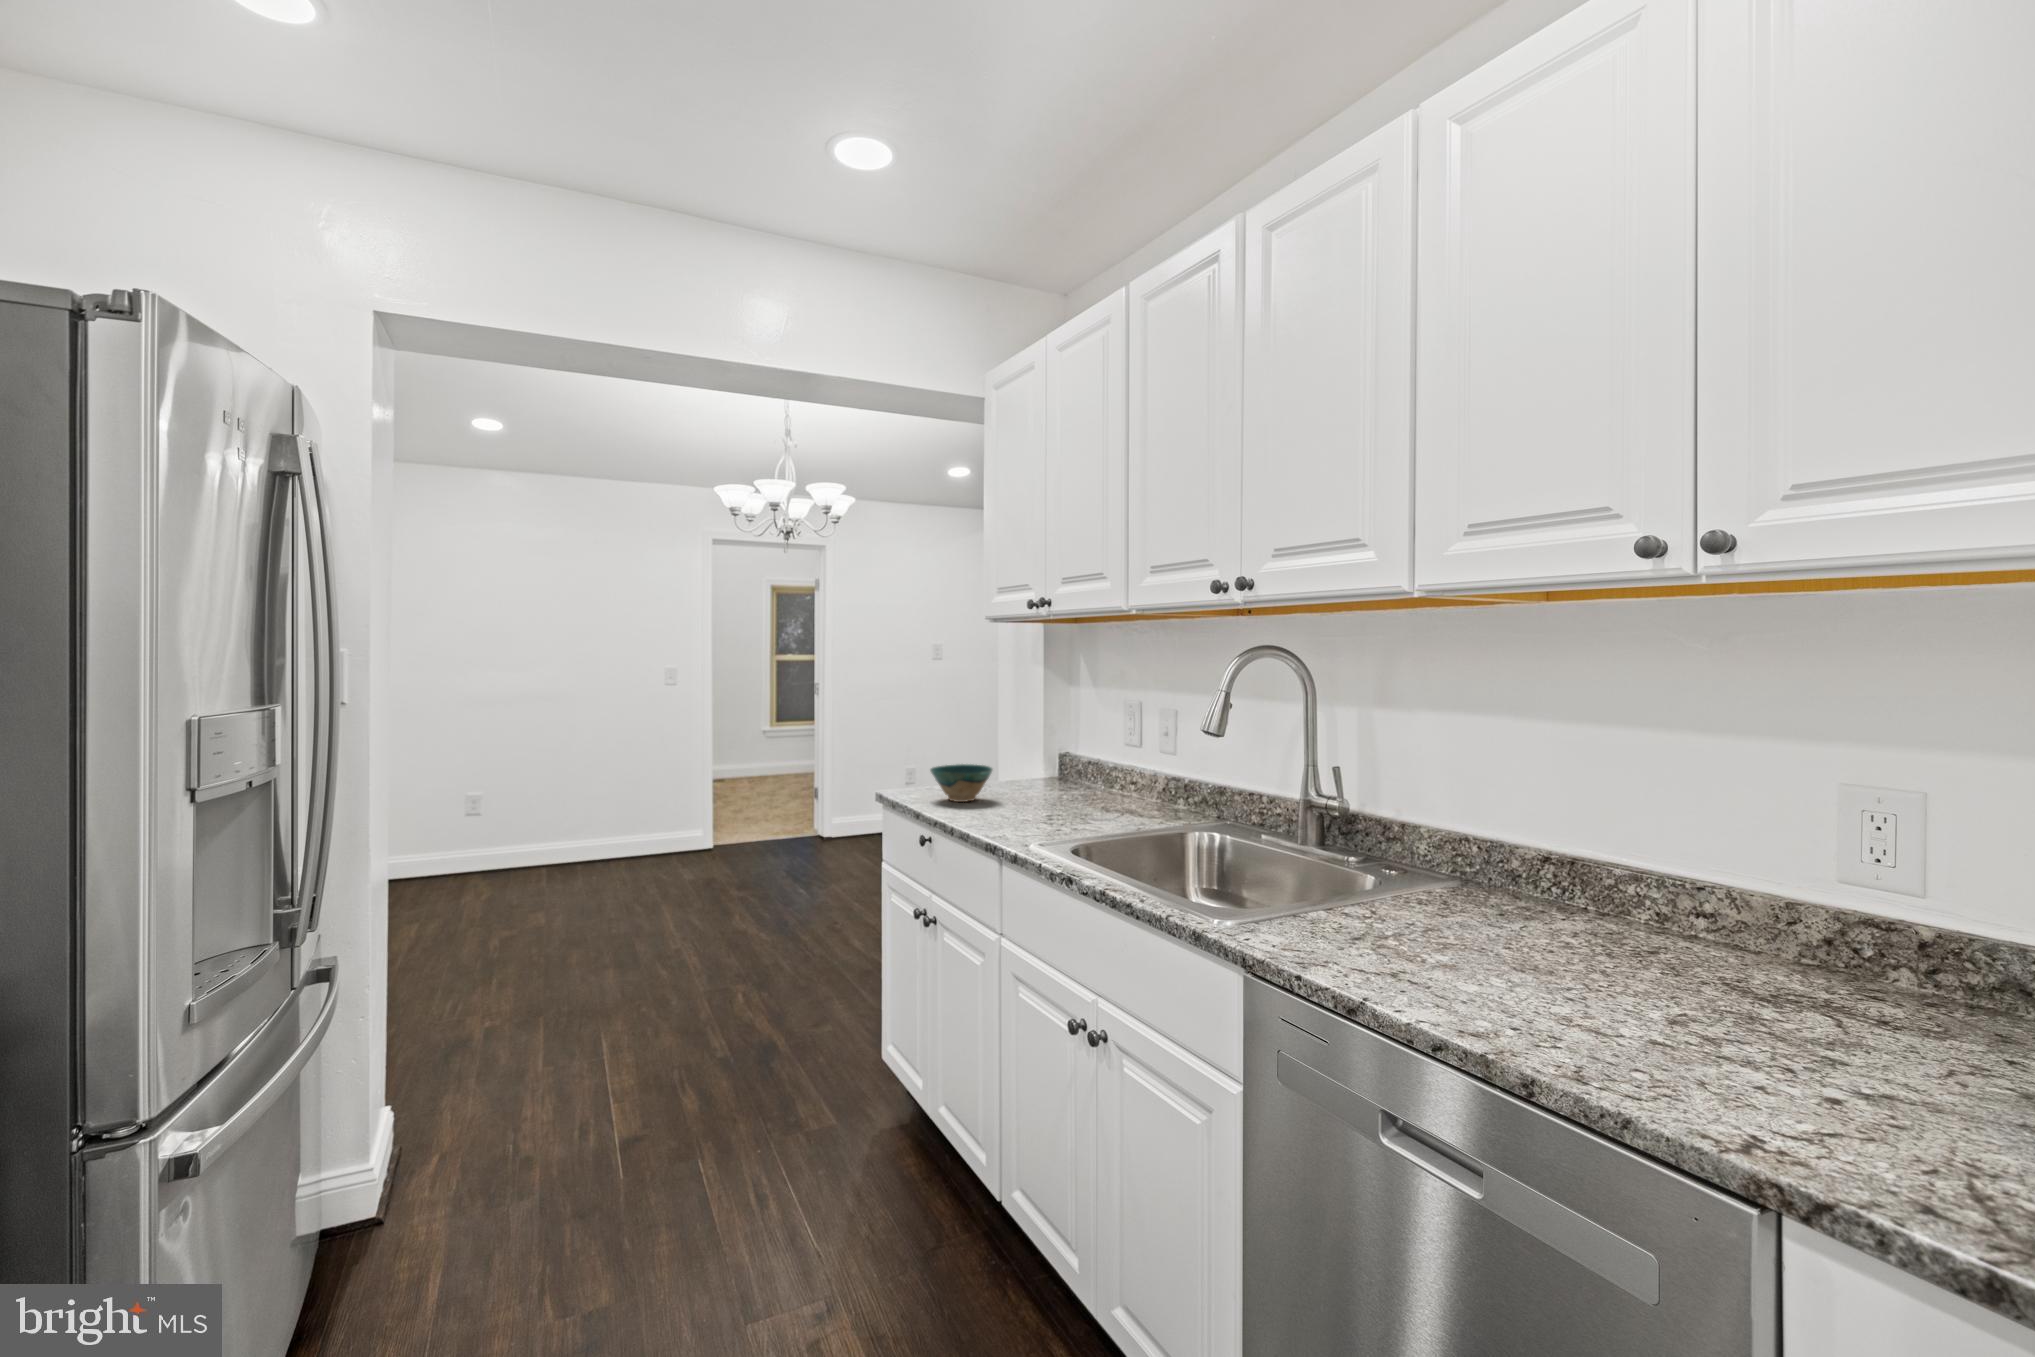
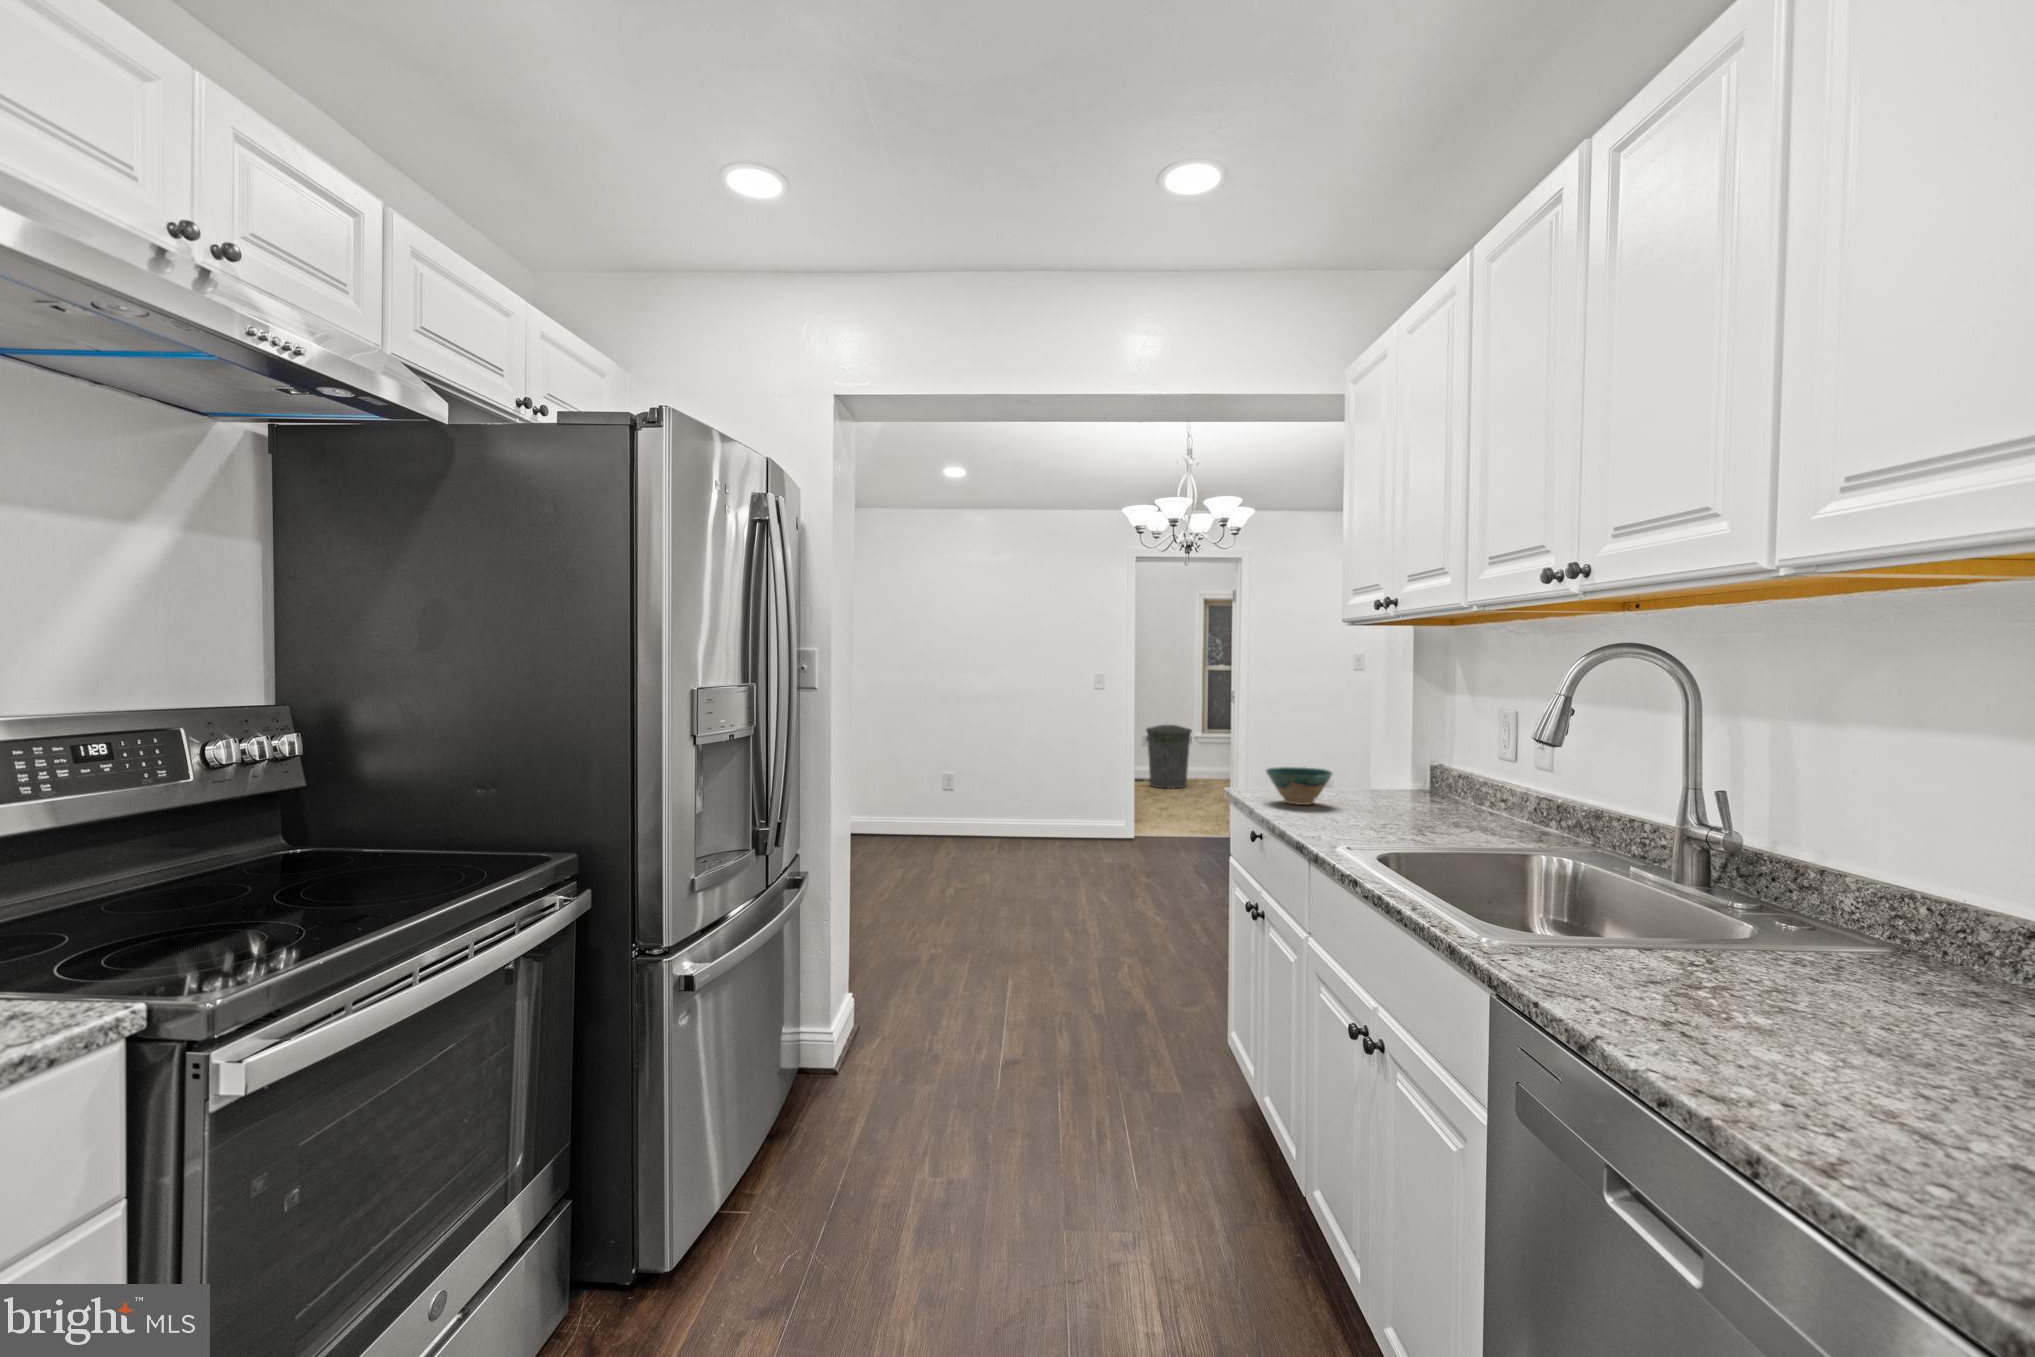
trash can: none [723,716,772,786] -> present [1146,725,1192,788]

